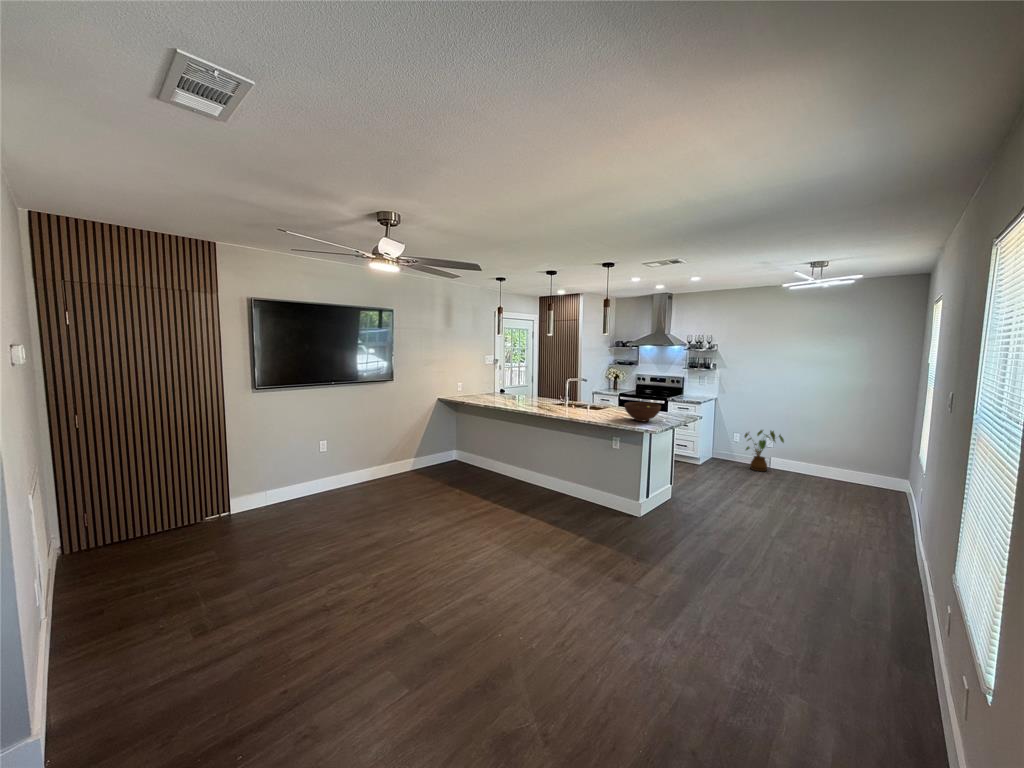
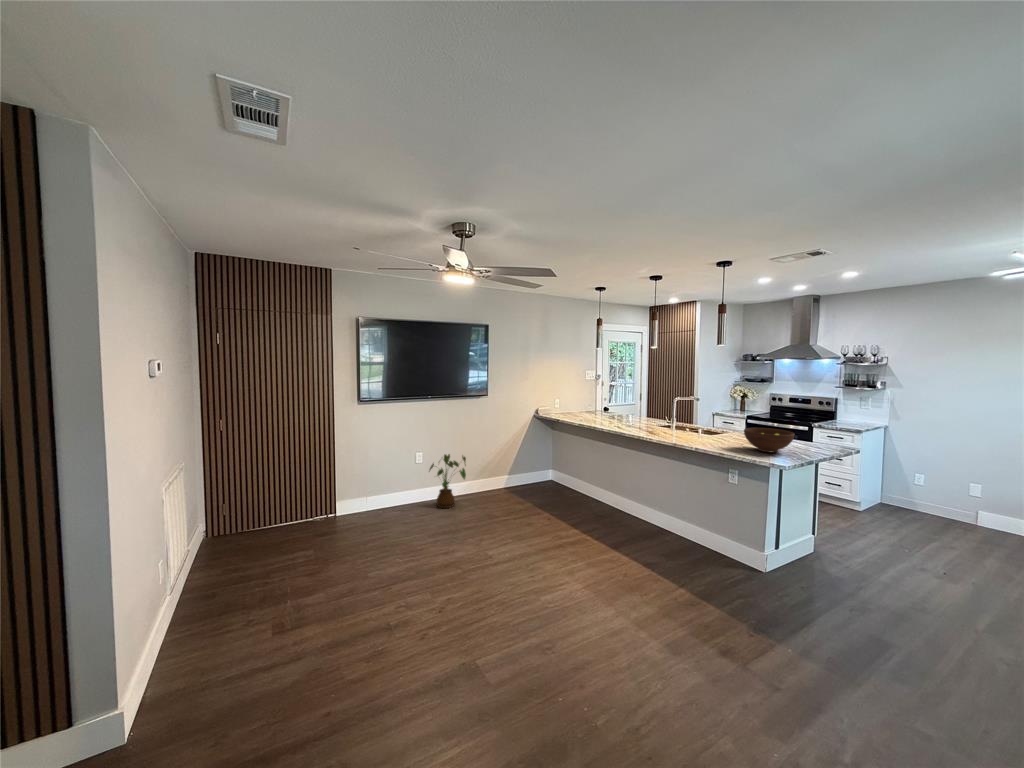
house plant: present [745,430,784,471] -> present [429,454,466,508]

